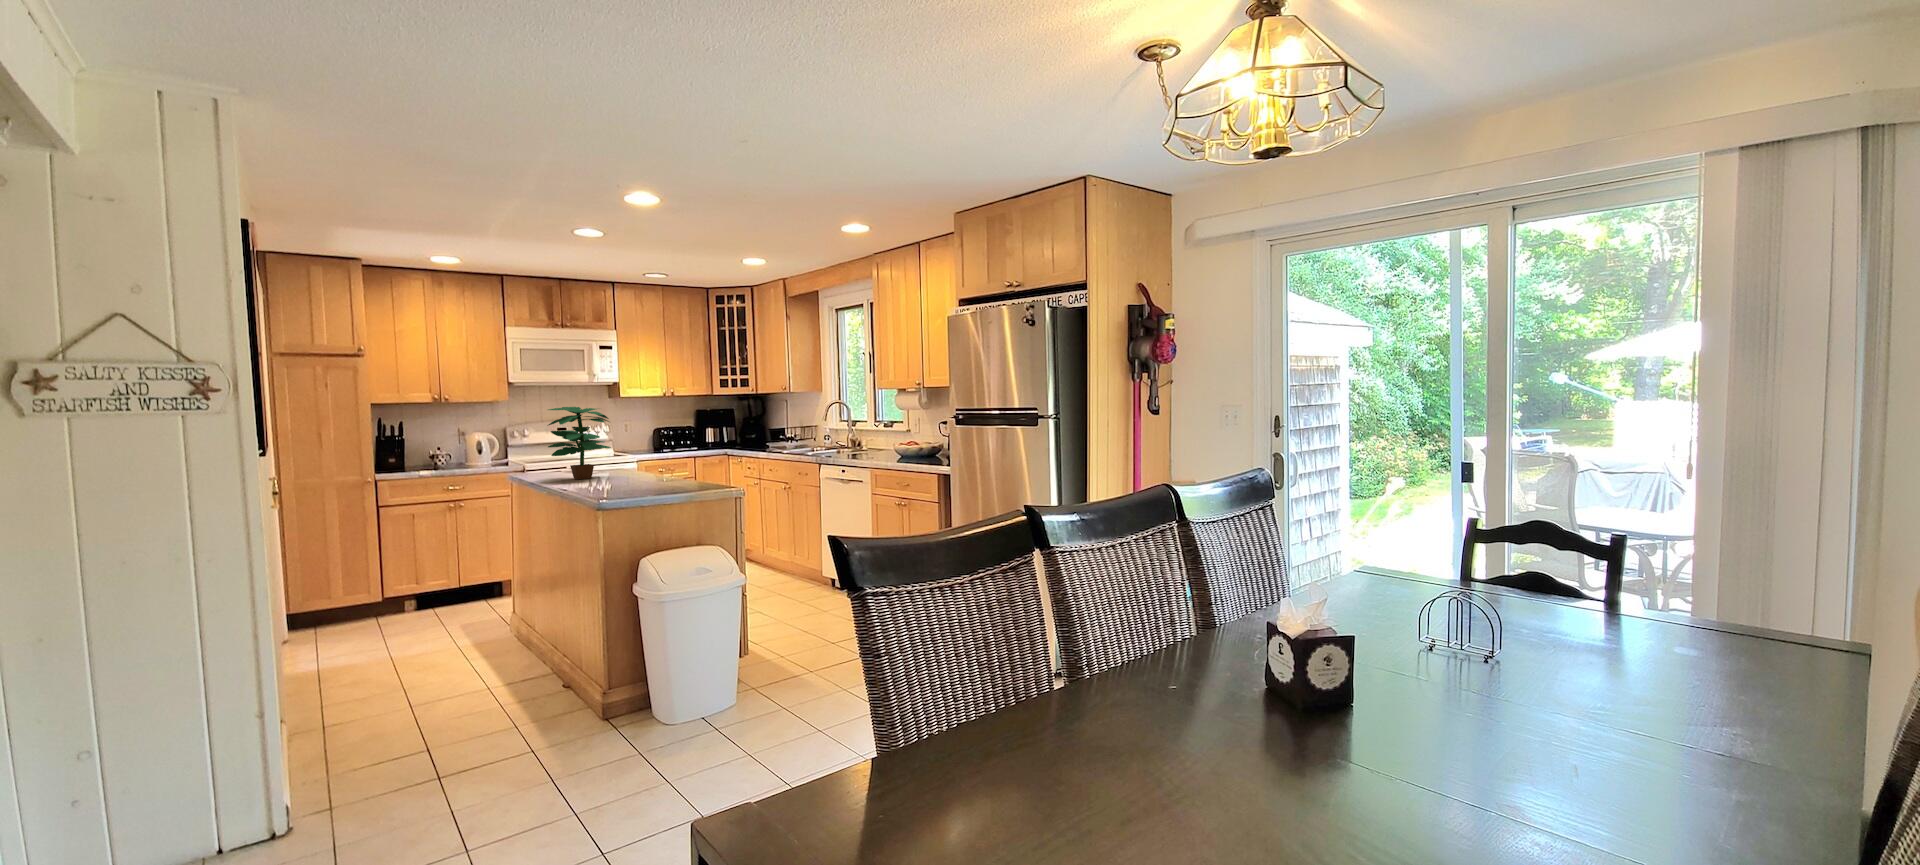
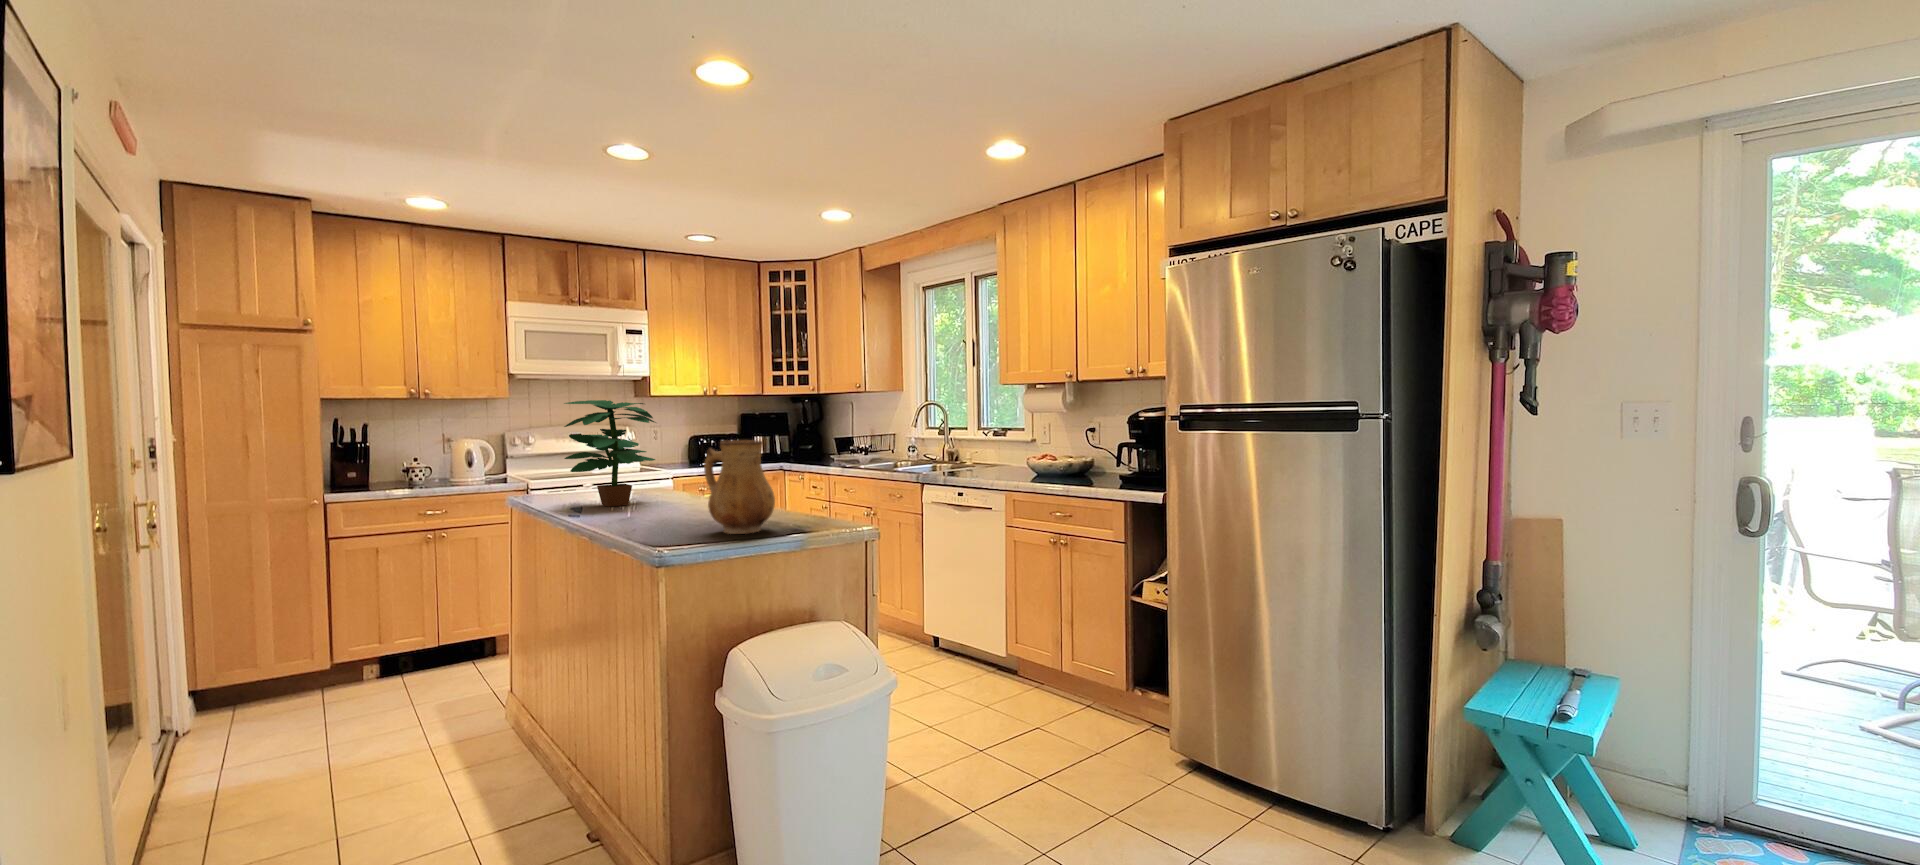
ceramic pitcher: none [632,434,677,493] -> present [704,440,775,534]

